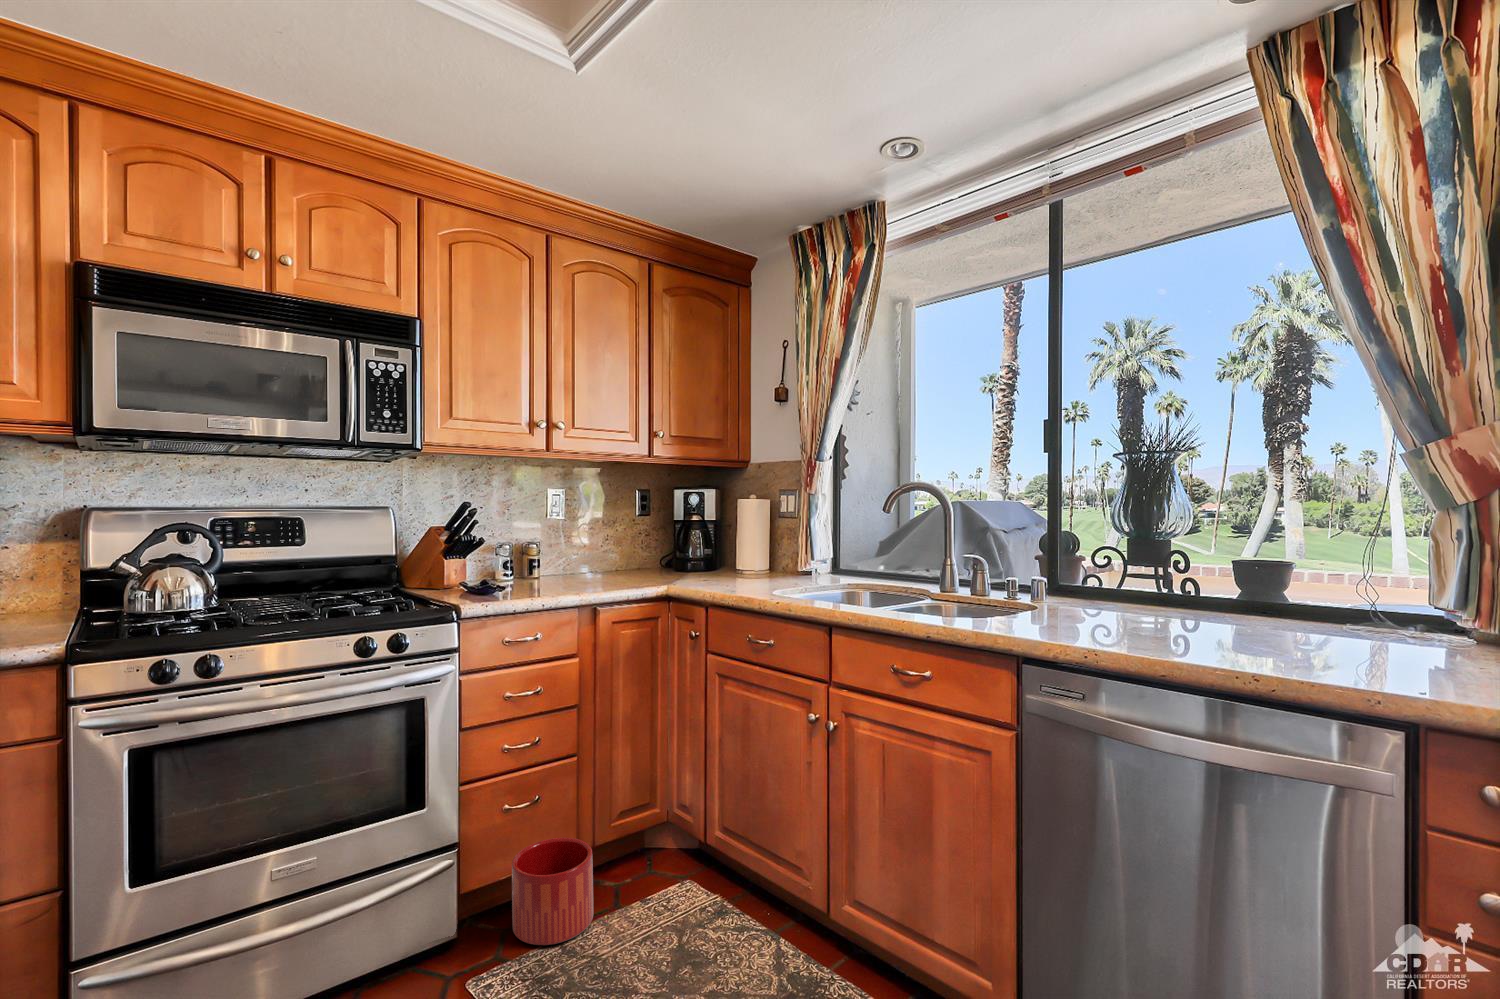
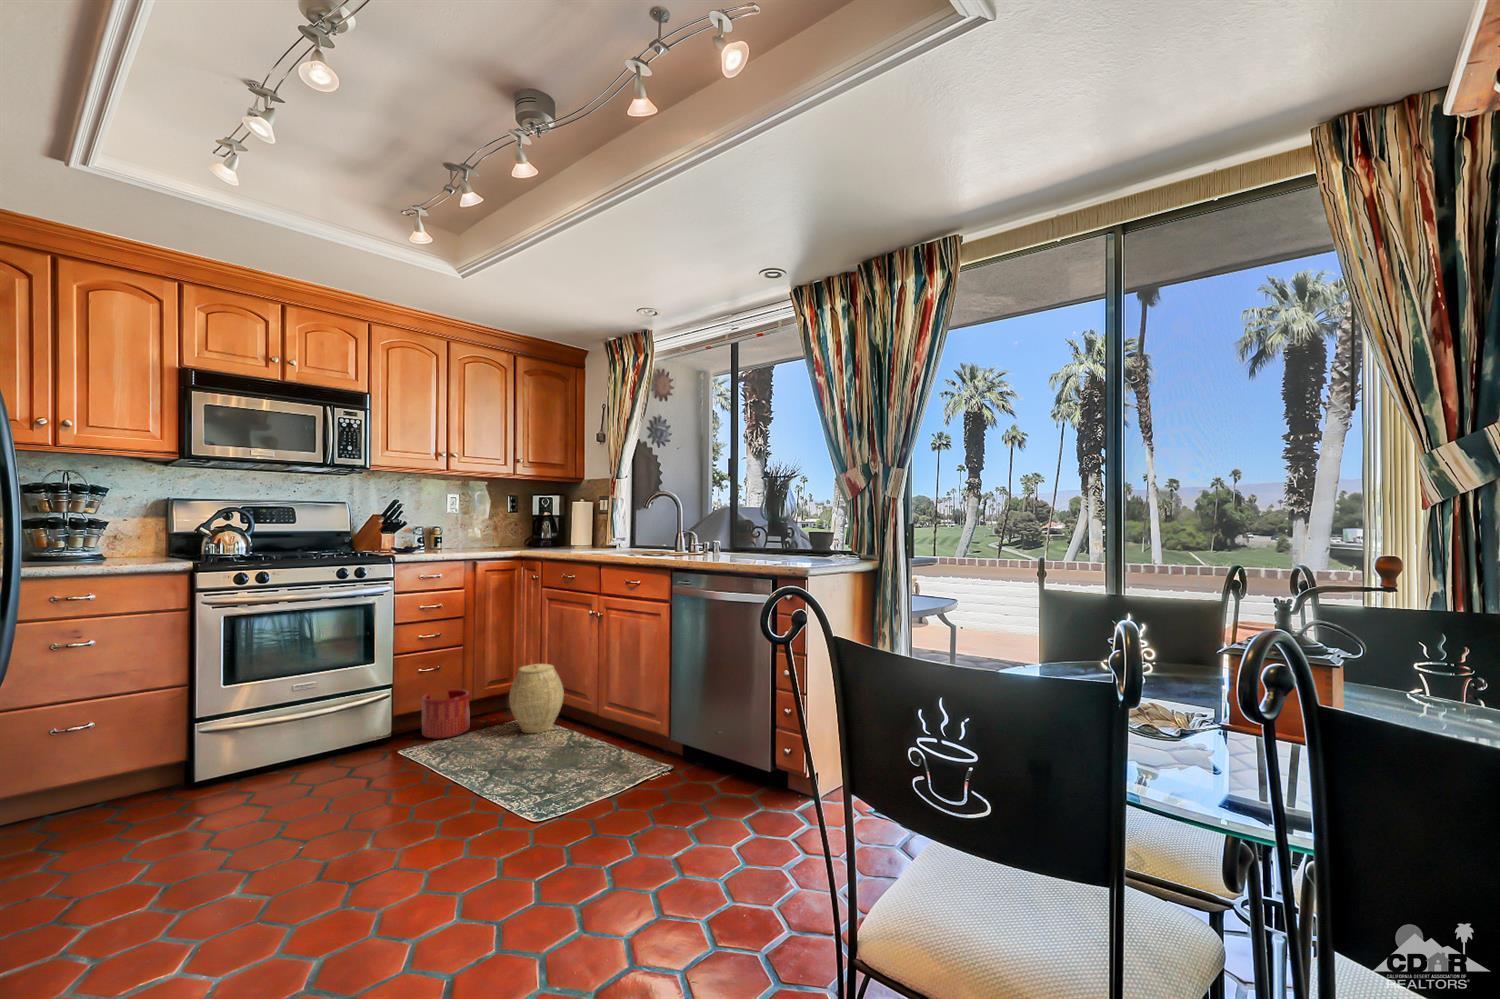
woven basket: none [663,799,759,940] -> present [509,664,564,733]

